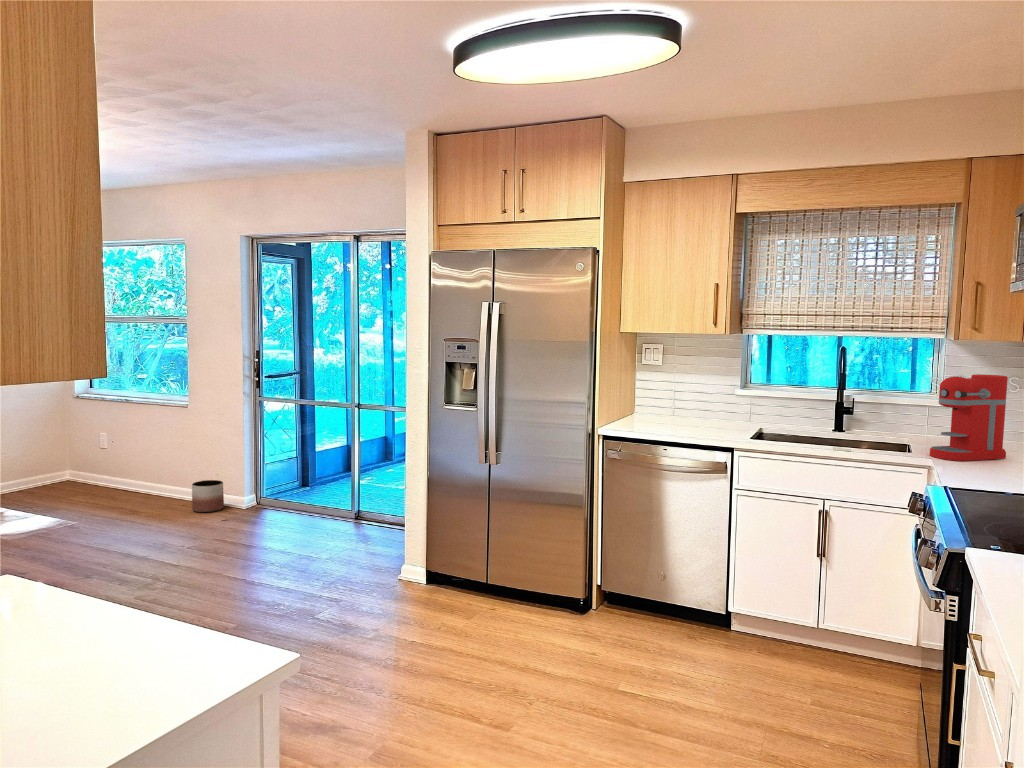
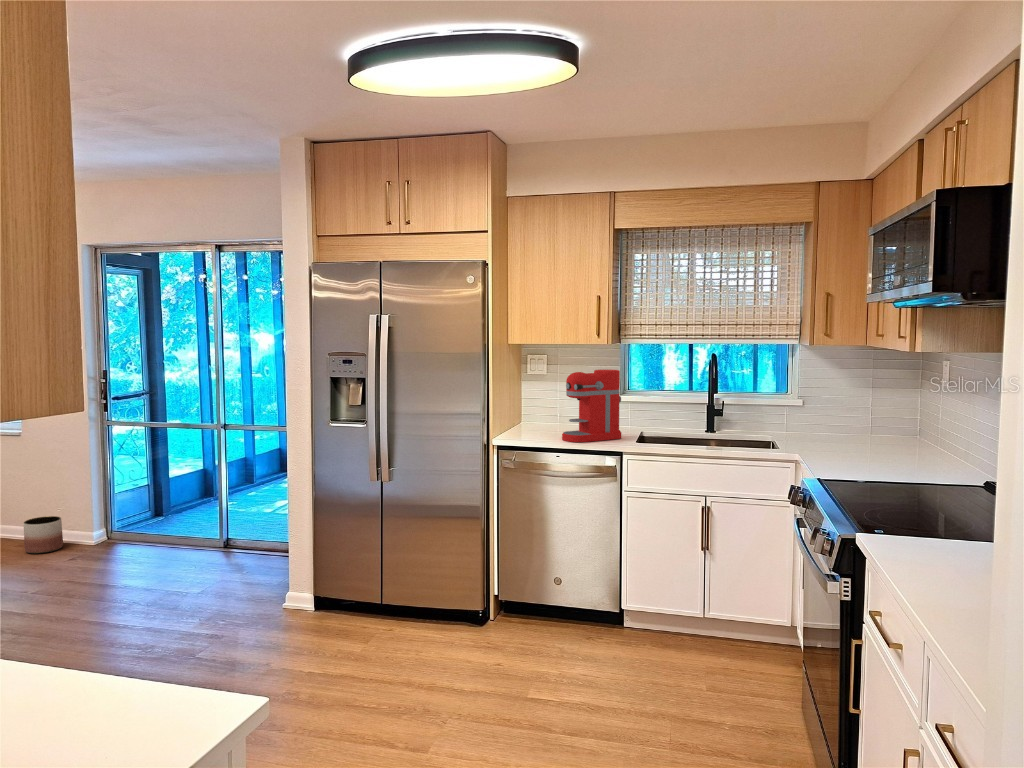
coffee maker: present [930,374,1008,461] -> present [562,369,621,442]

